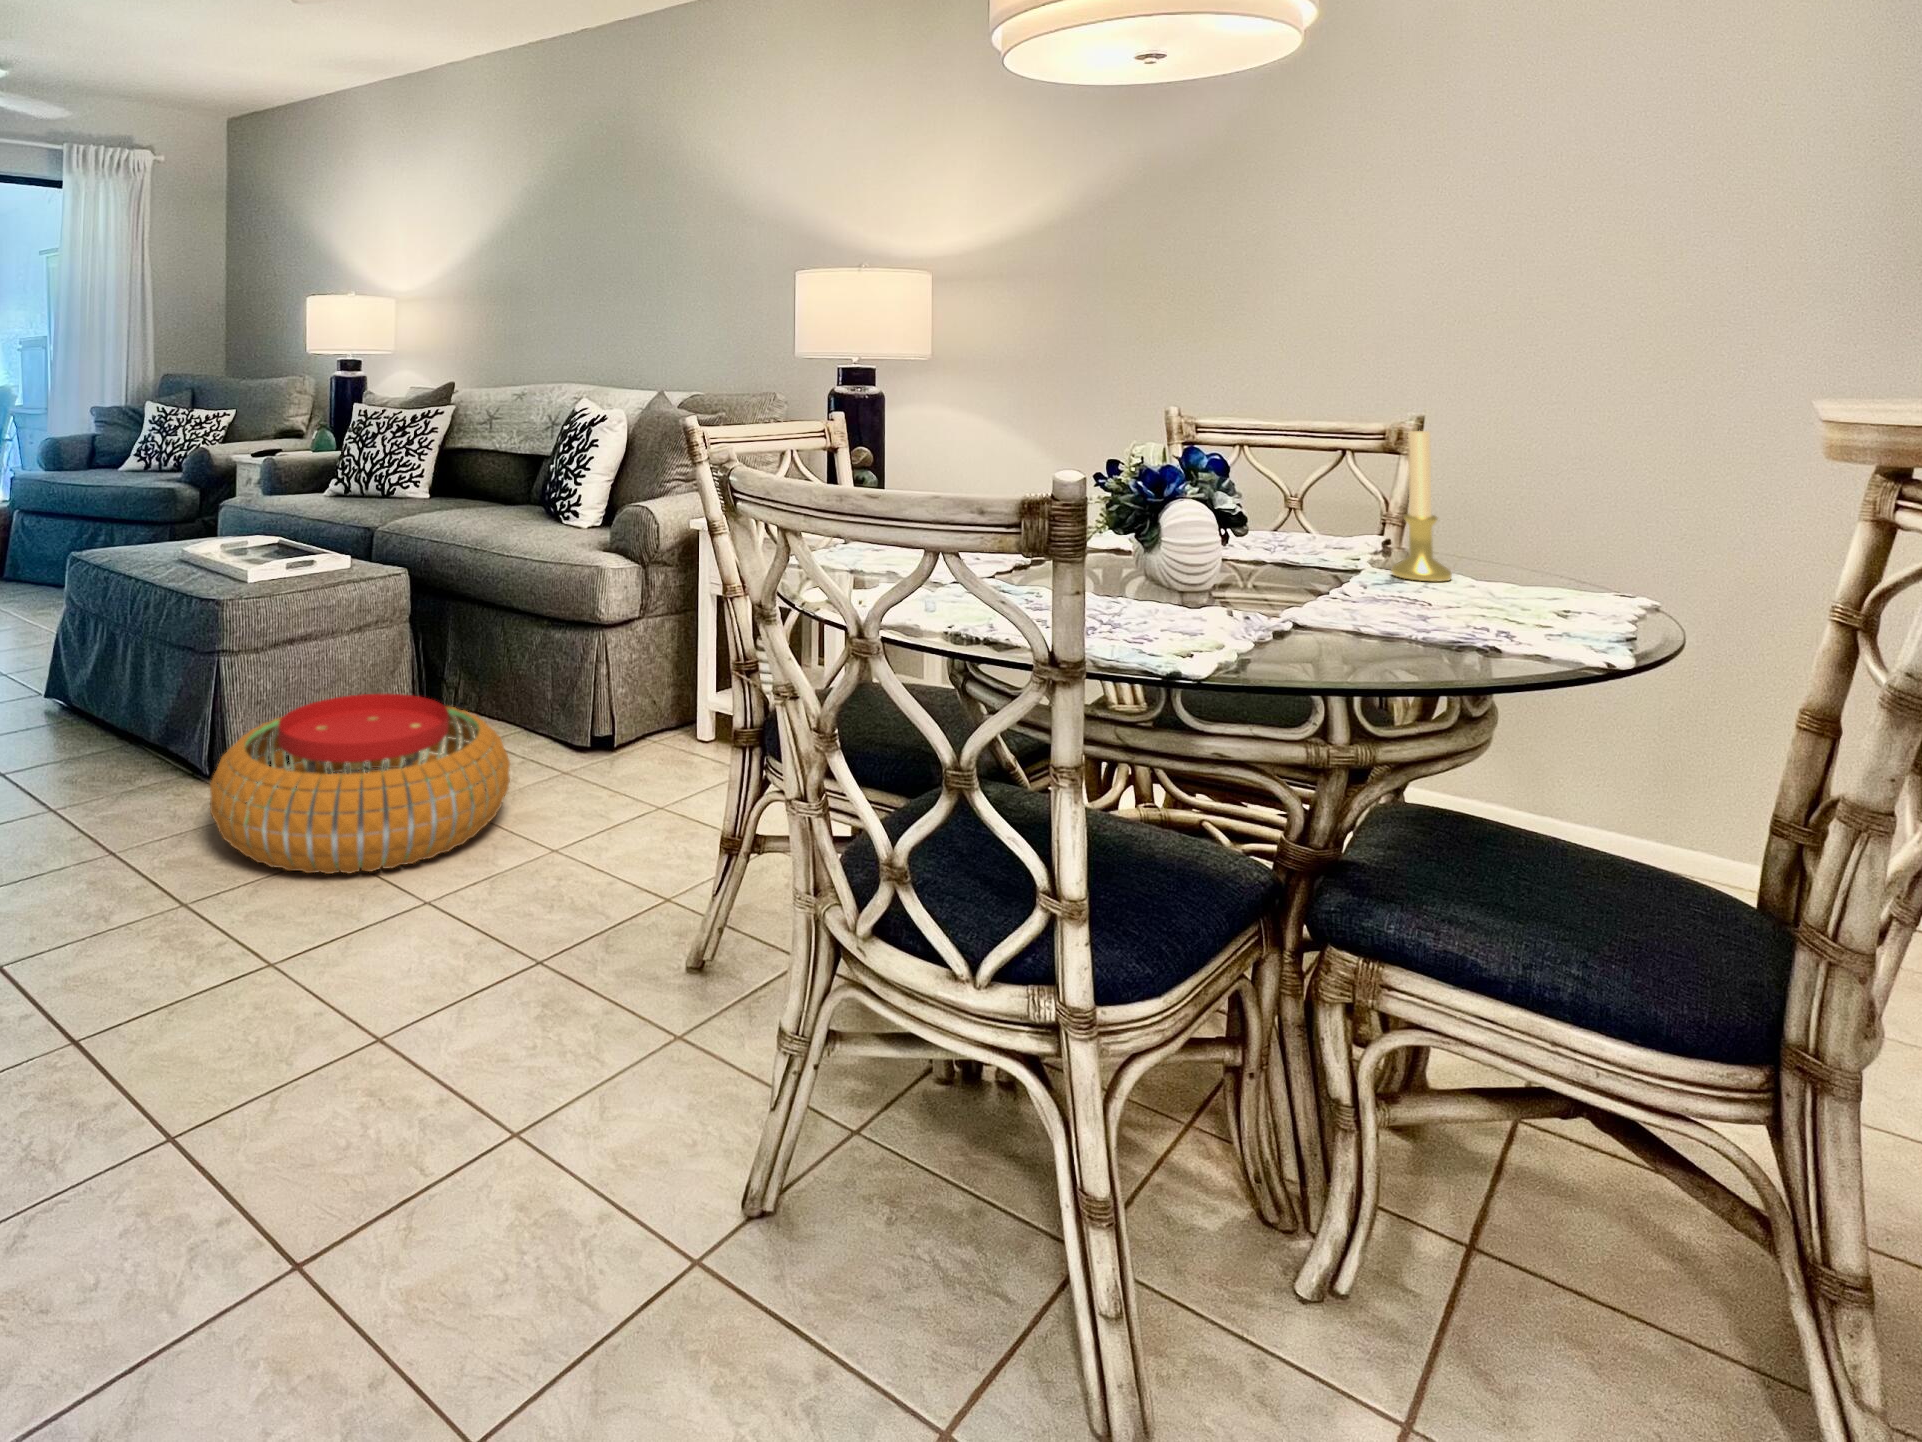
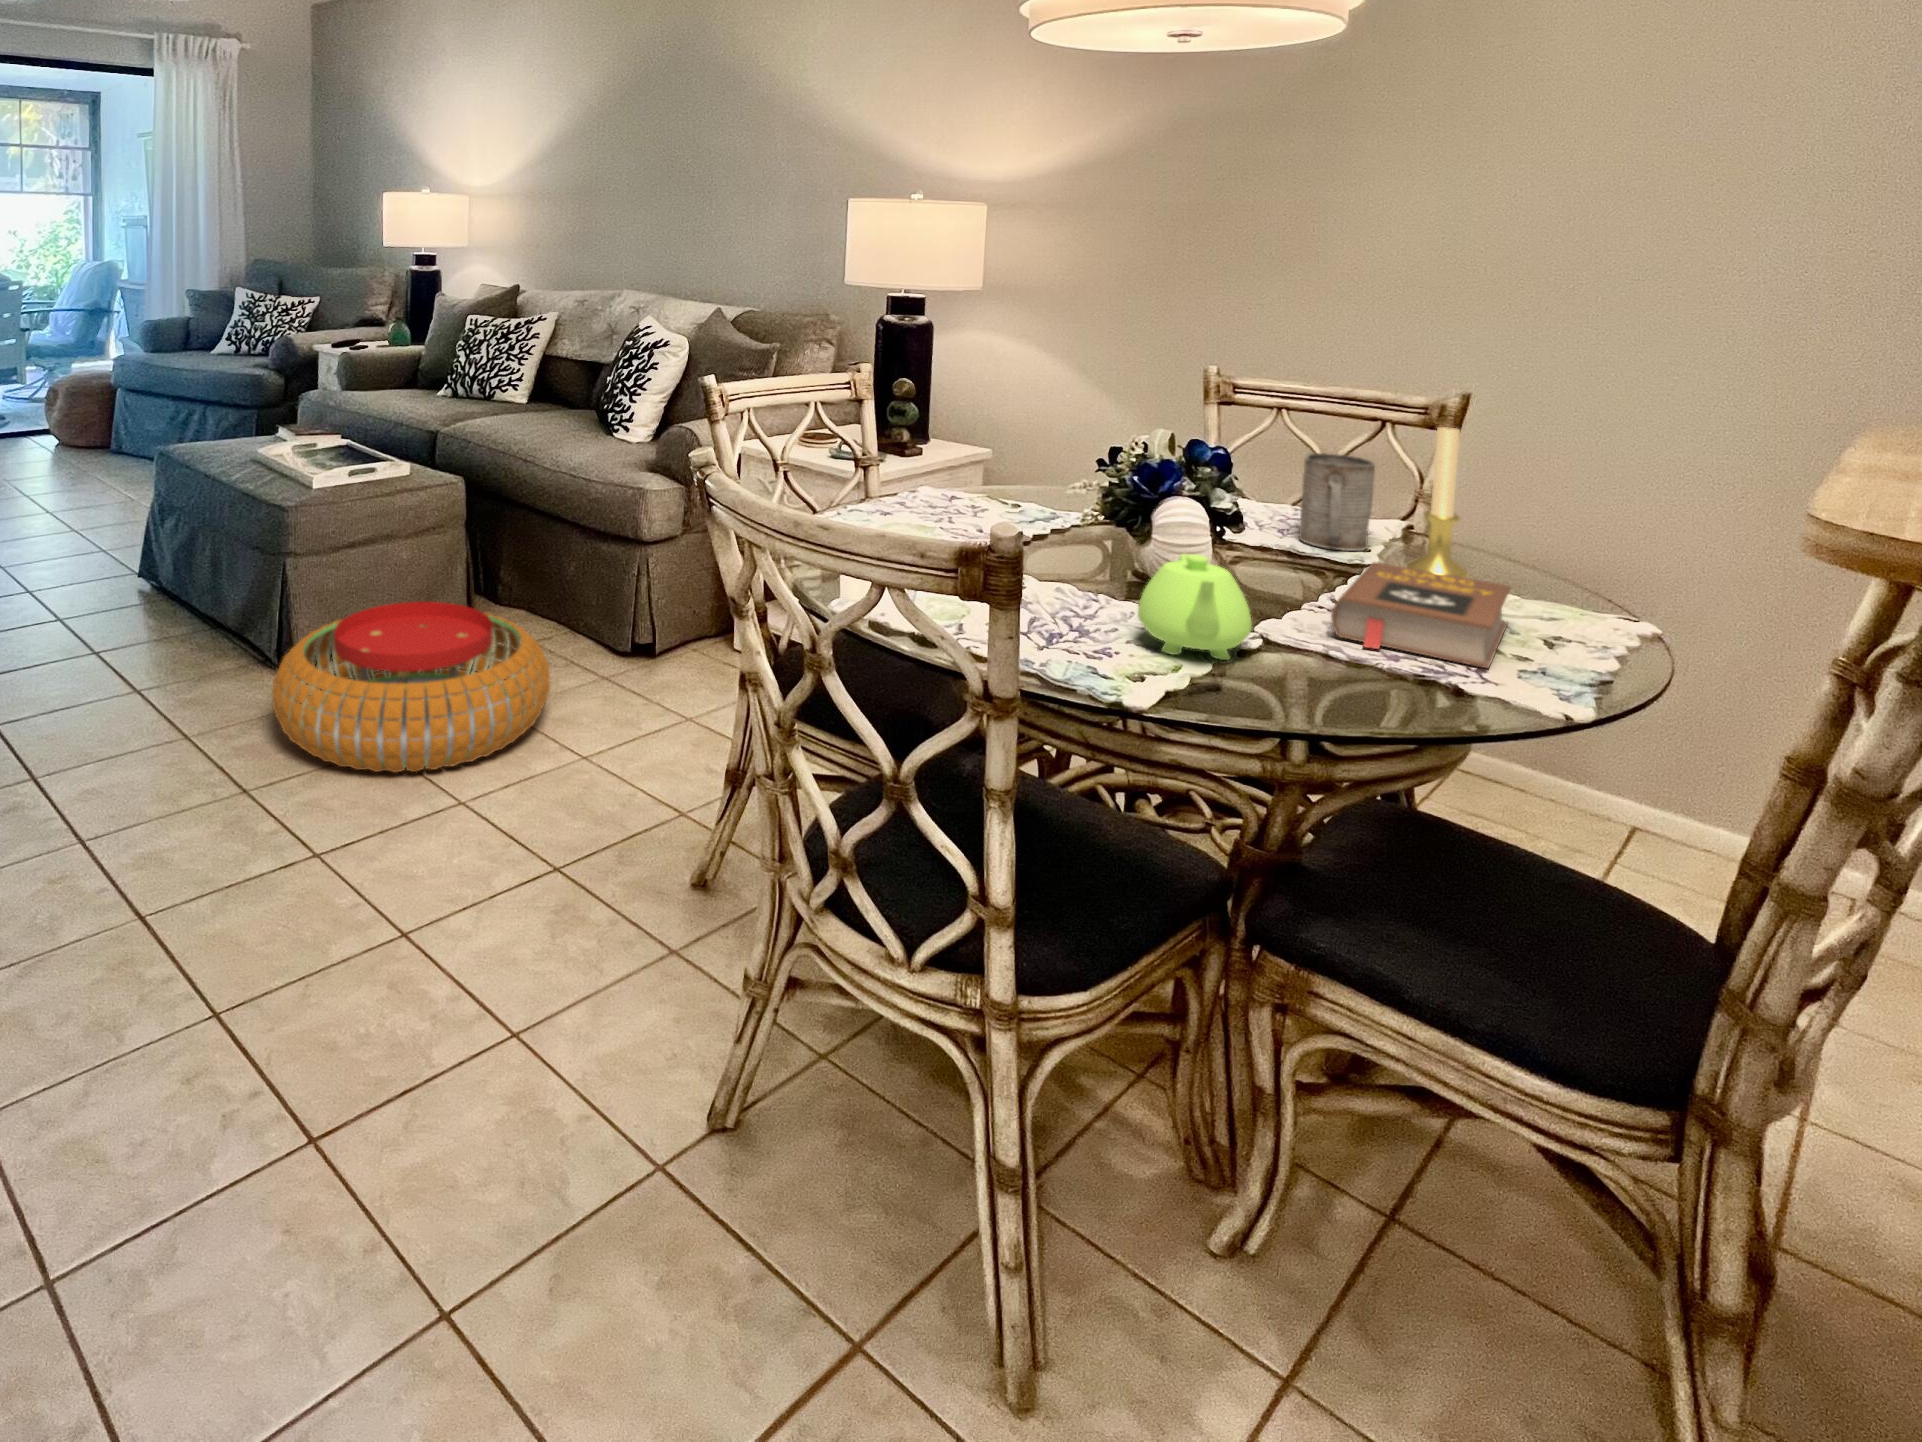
mug: none [1278,472,1347,563] -> present [1299,453,1375,551]
teapot: none [1166,540,1282,642] -> present [1138,554,1252,660]
book: none [1349,557,1511,639] -> present [1331,562,1511,668]

